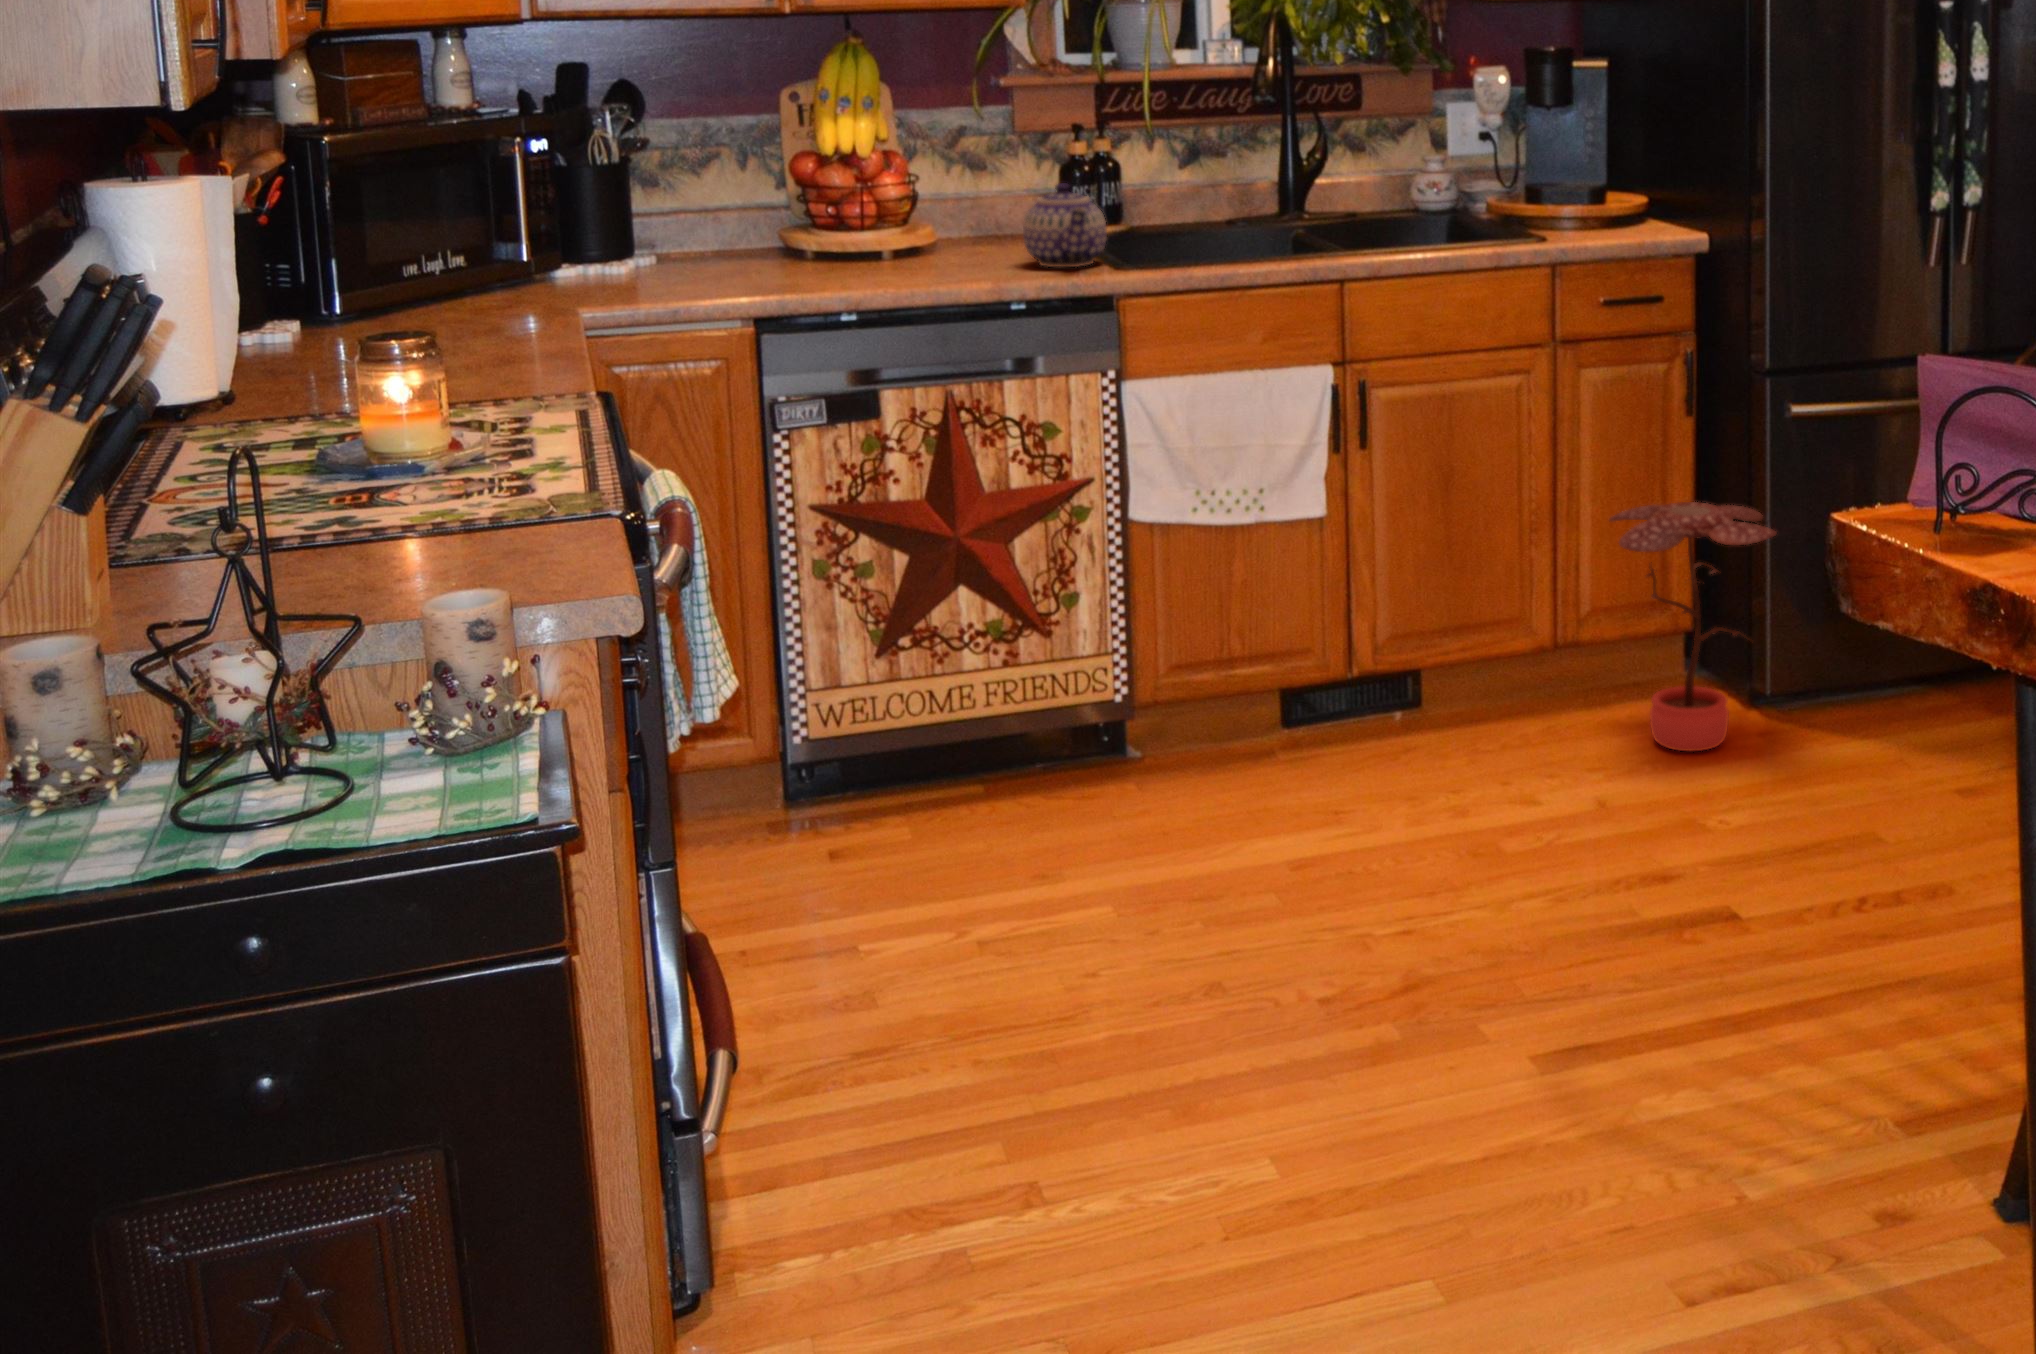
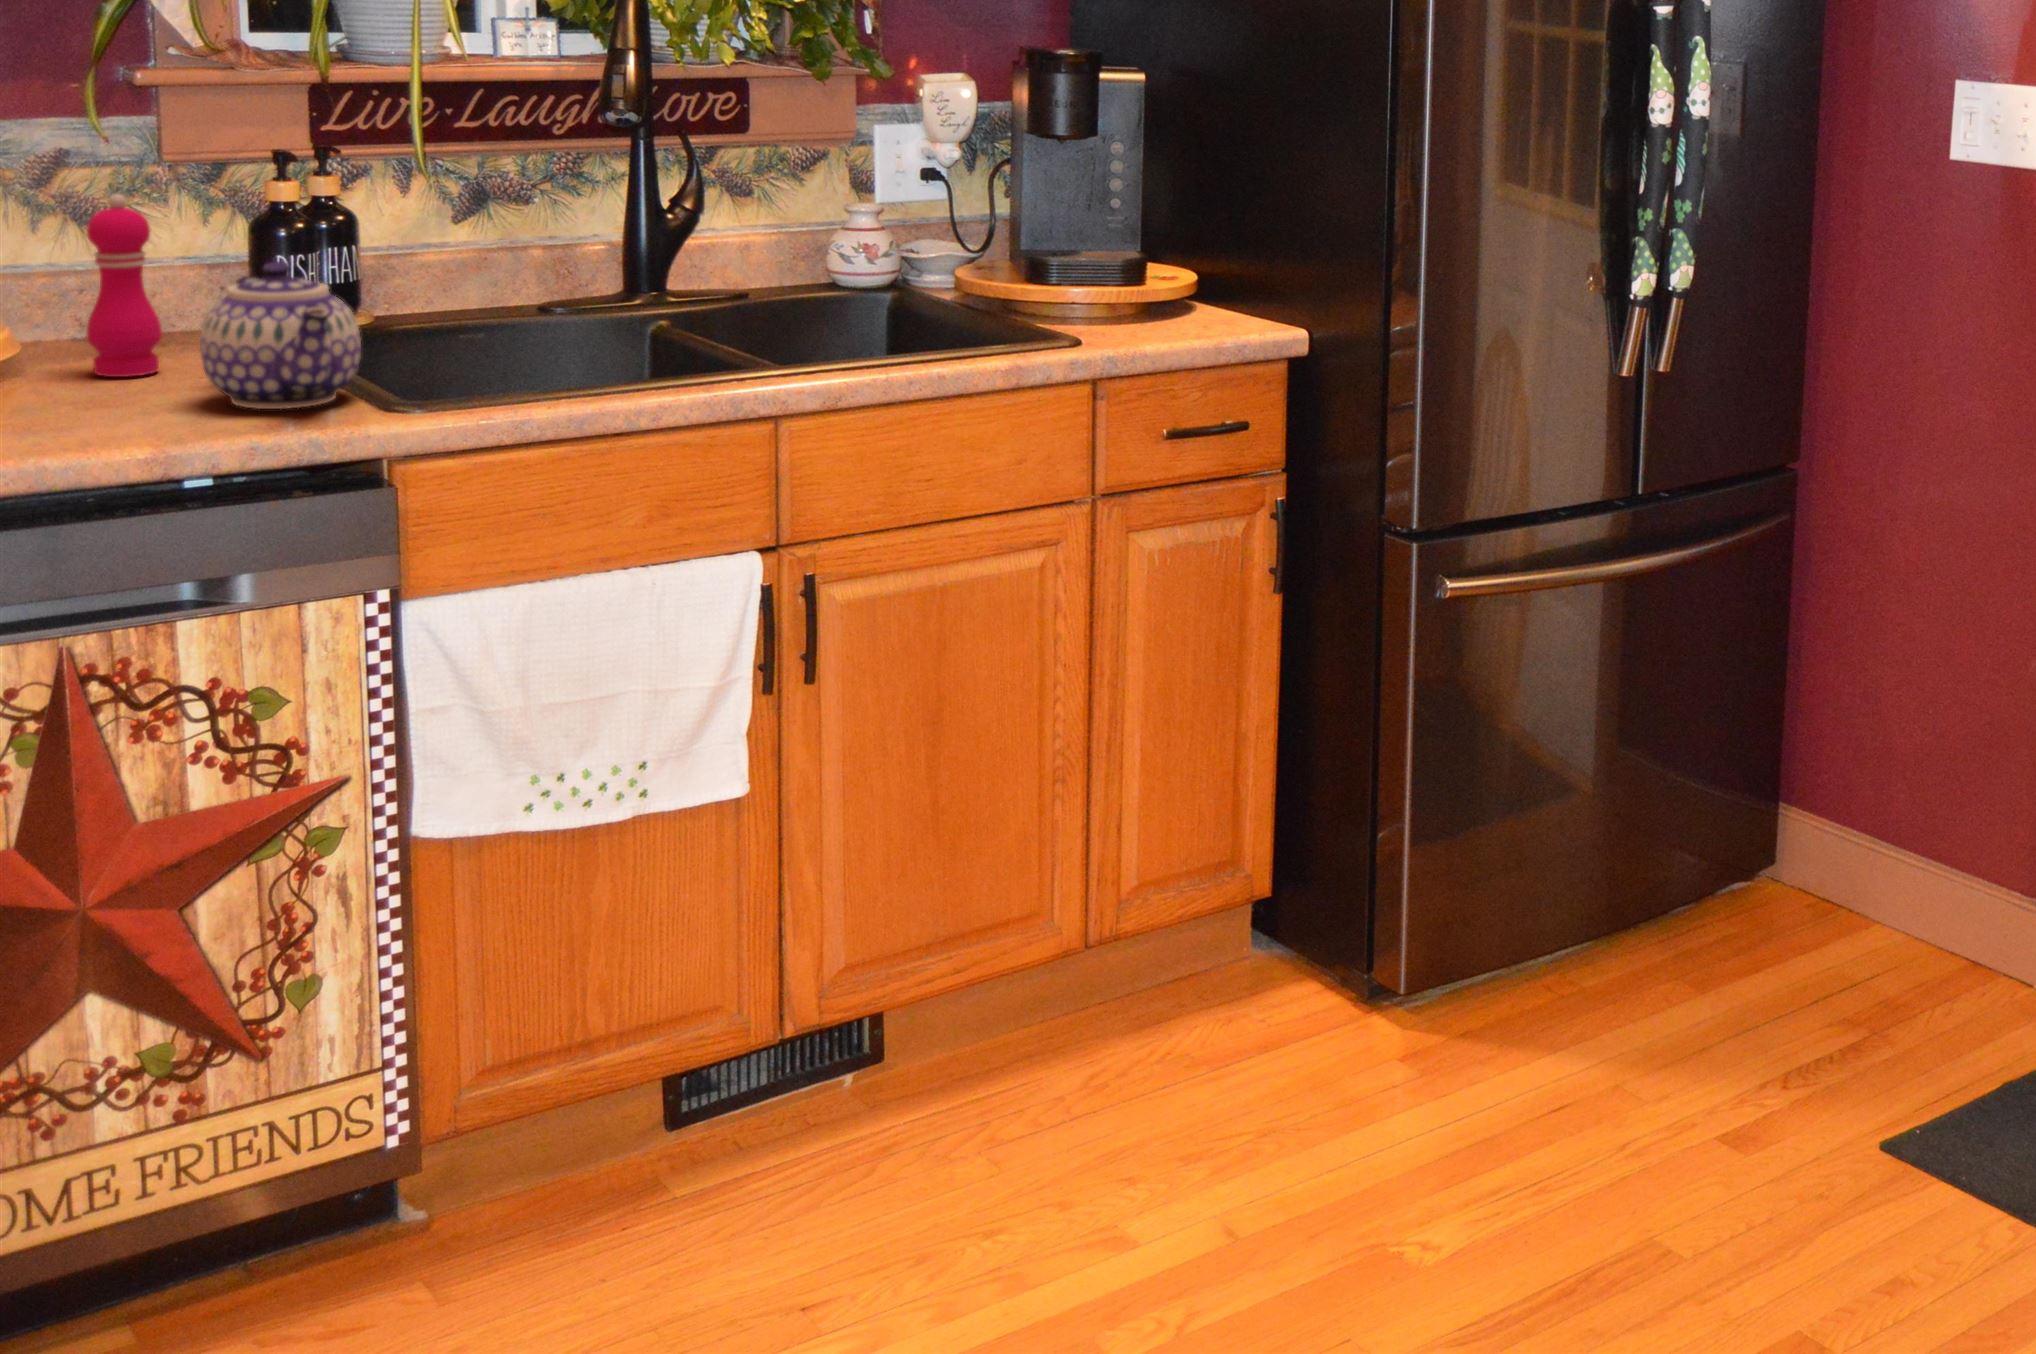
pepper mill: none [971,147,1010,253] -> present [87,194,162,377]
potted plant: present [1610,502,1776,751] -> none [1198,731,1467,1109]

